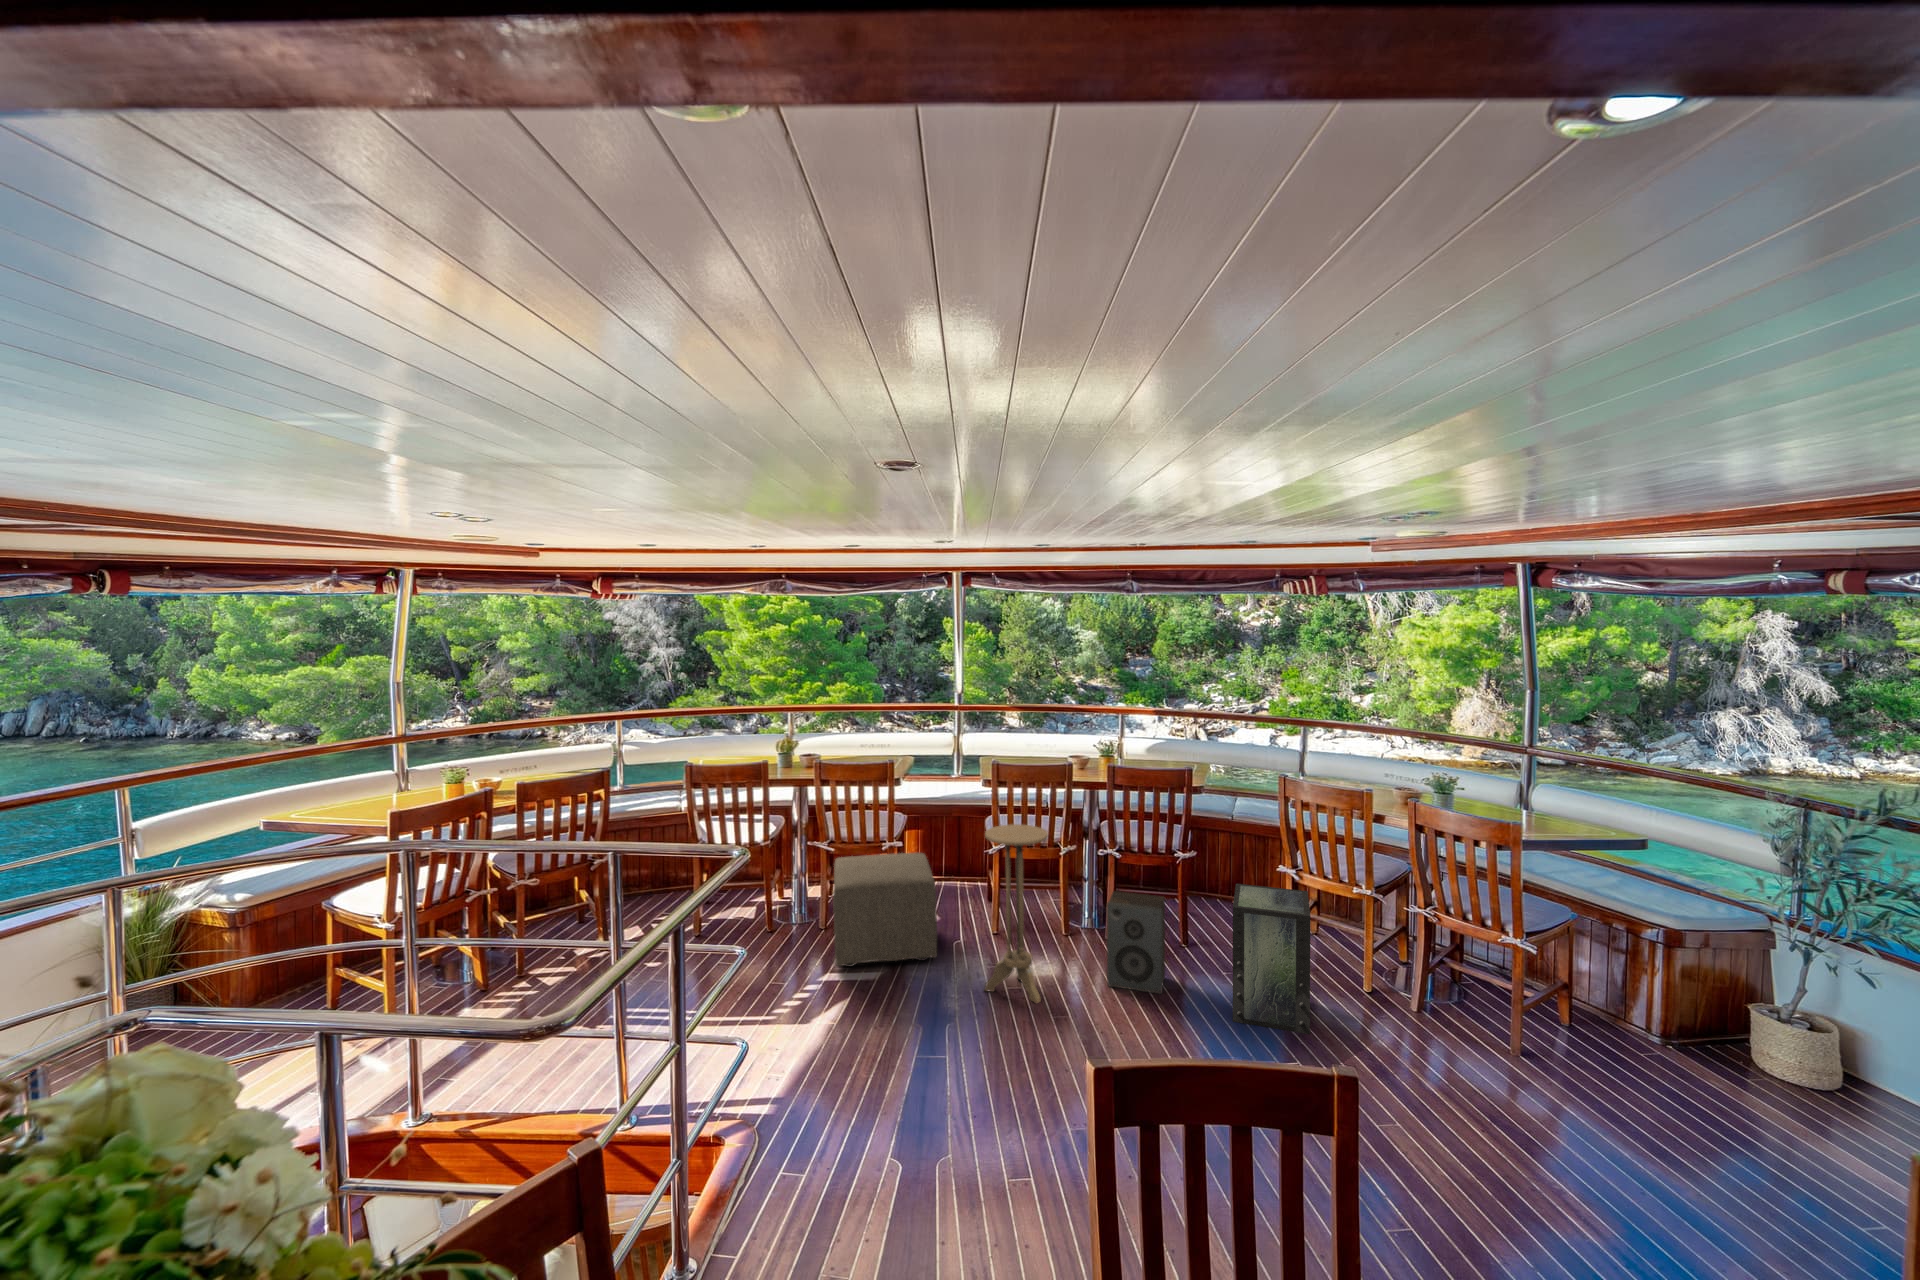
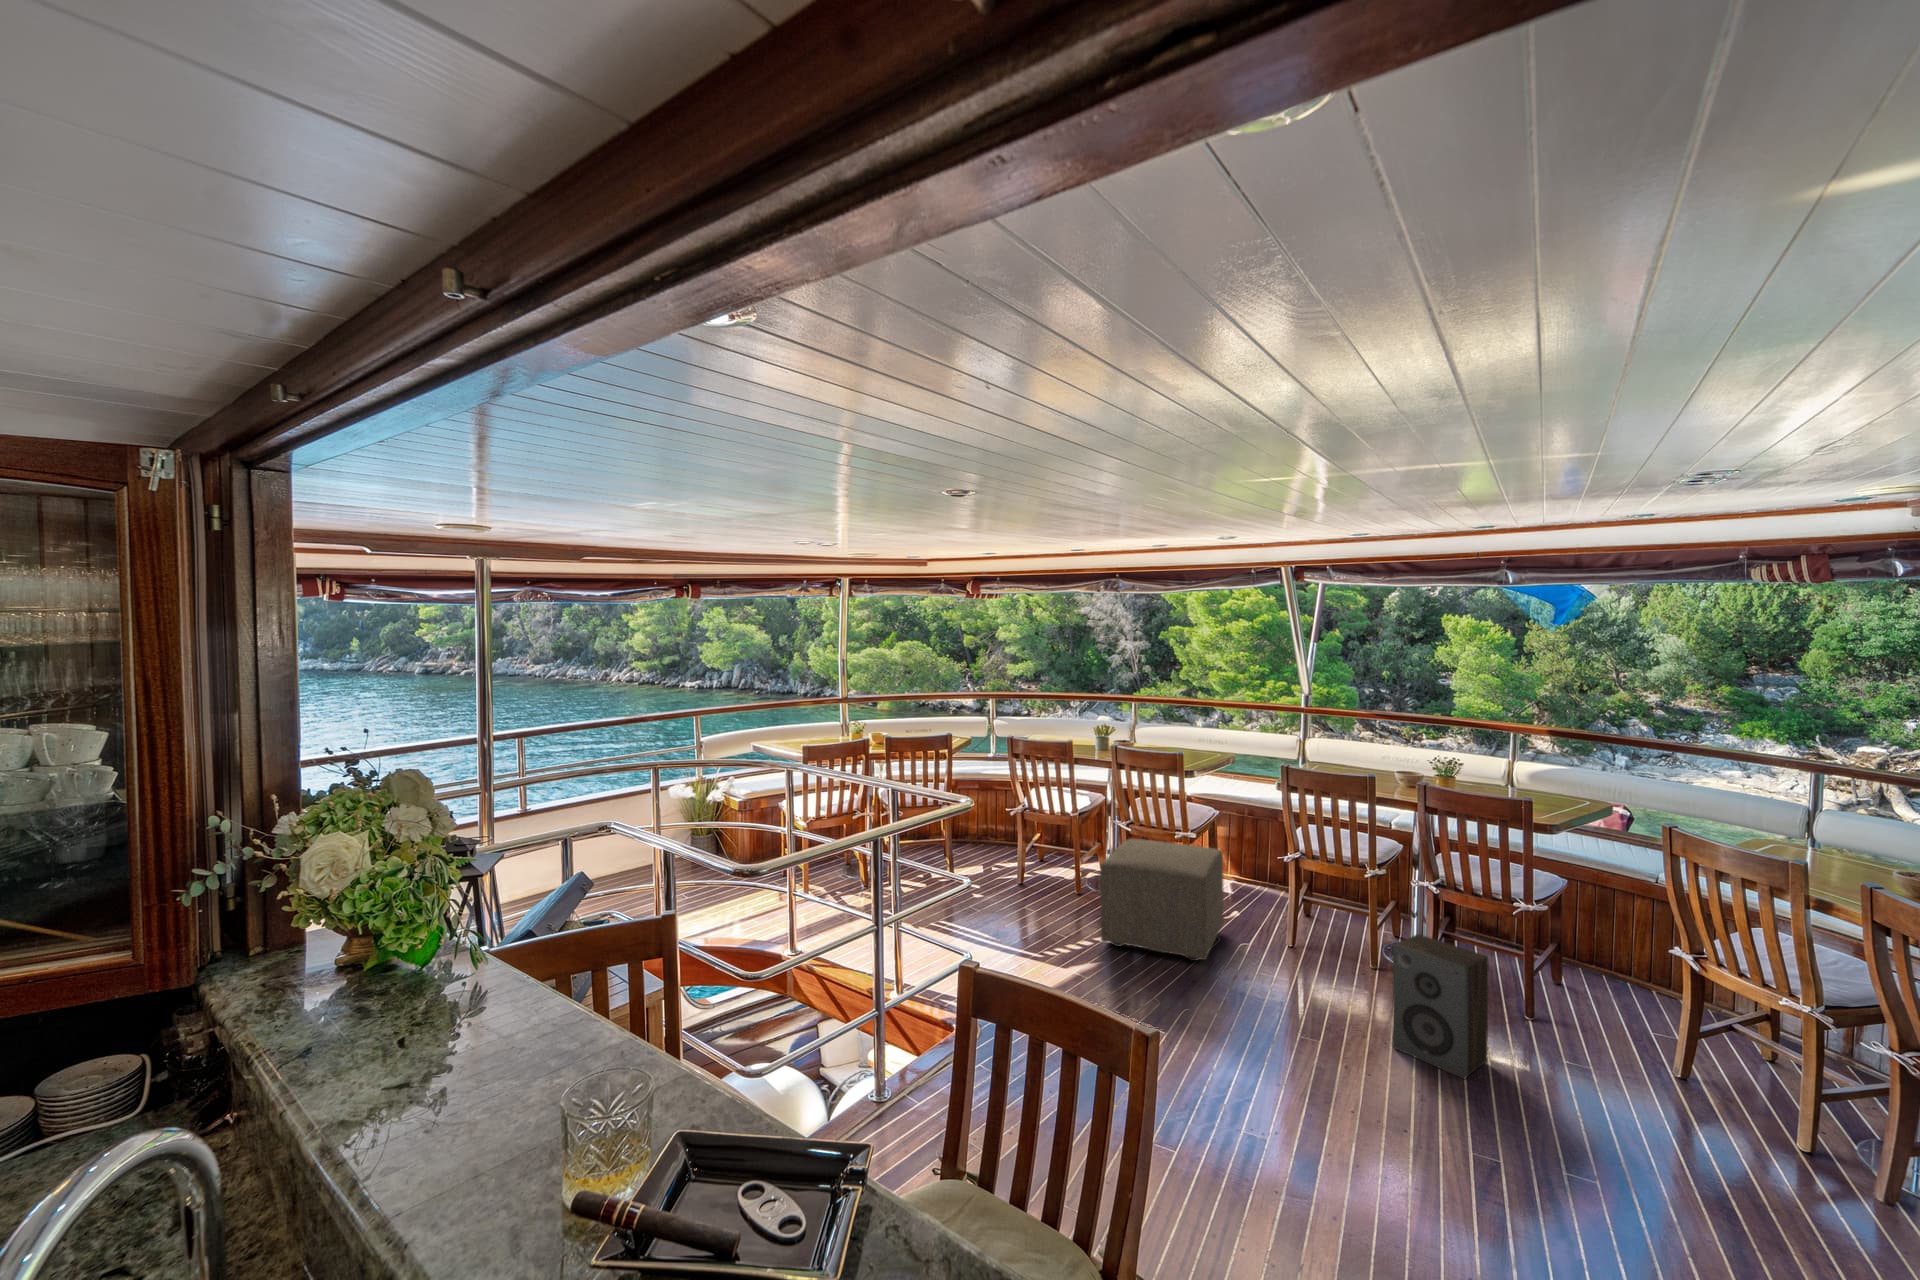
side table: present [985,824,1048,1003] -> none [1235,827,1314,1037]
storage box: present [1233,884,1310,1034] -> none [1551,961,1720,1208]

